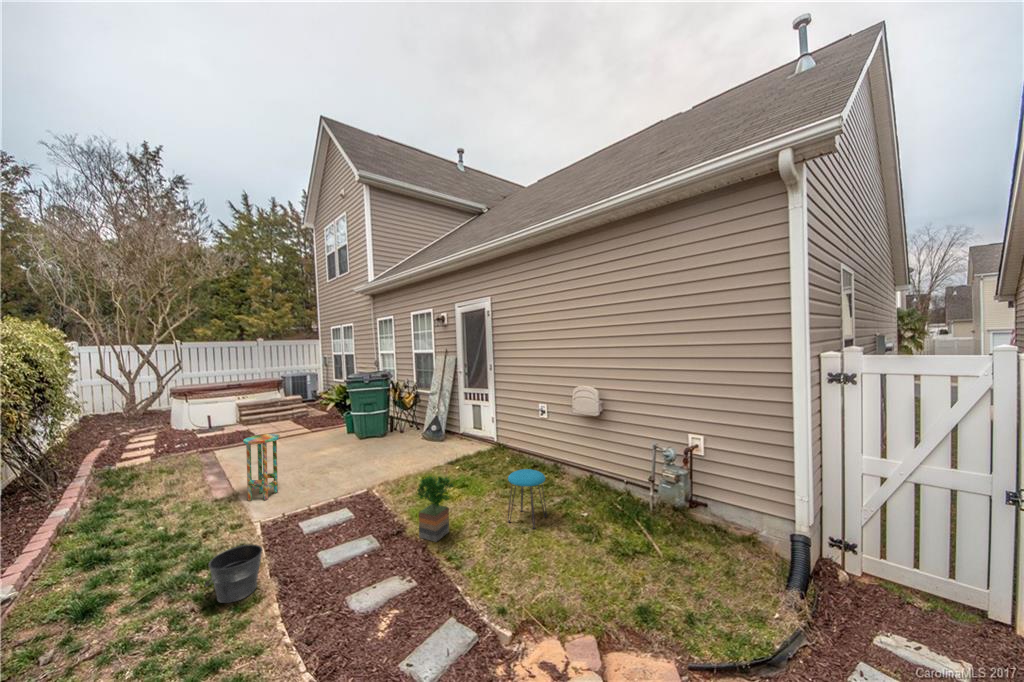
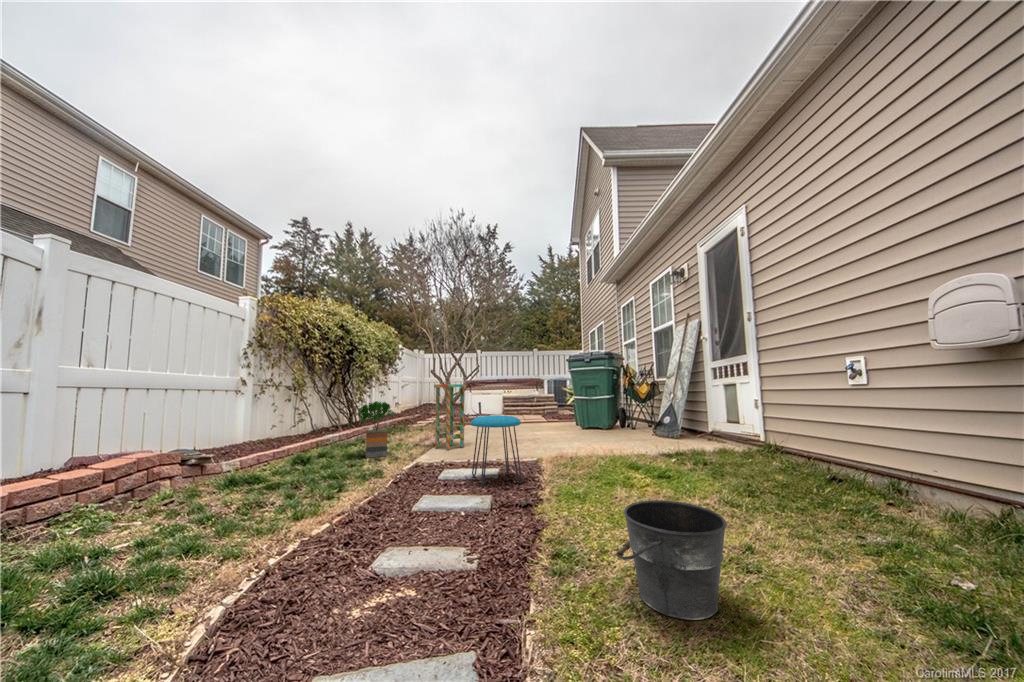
stool: present [508,469,547,529] -> present [471,415,522,487]
potted tree: present [417,476,454,542] -> present [358,401,395,458]
bucket: present [205,544,262,603] -> present [616,500,727,620]

